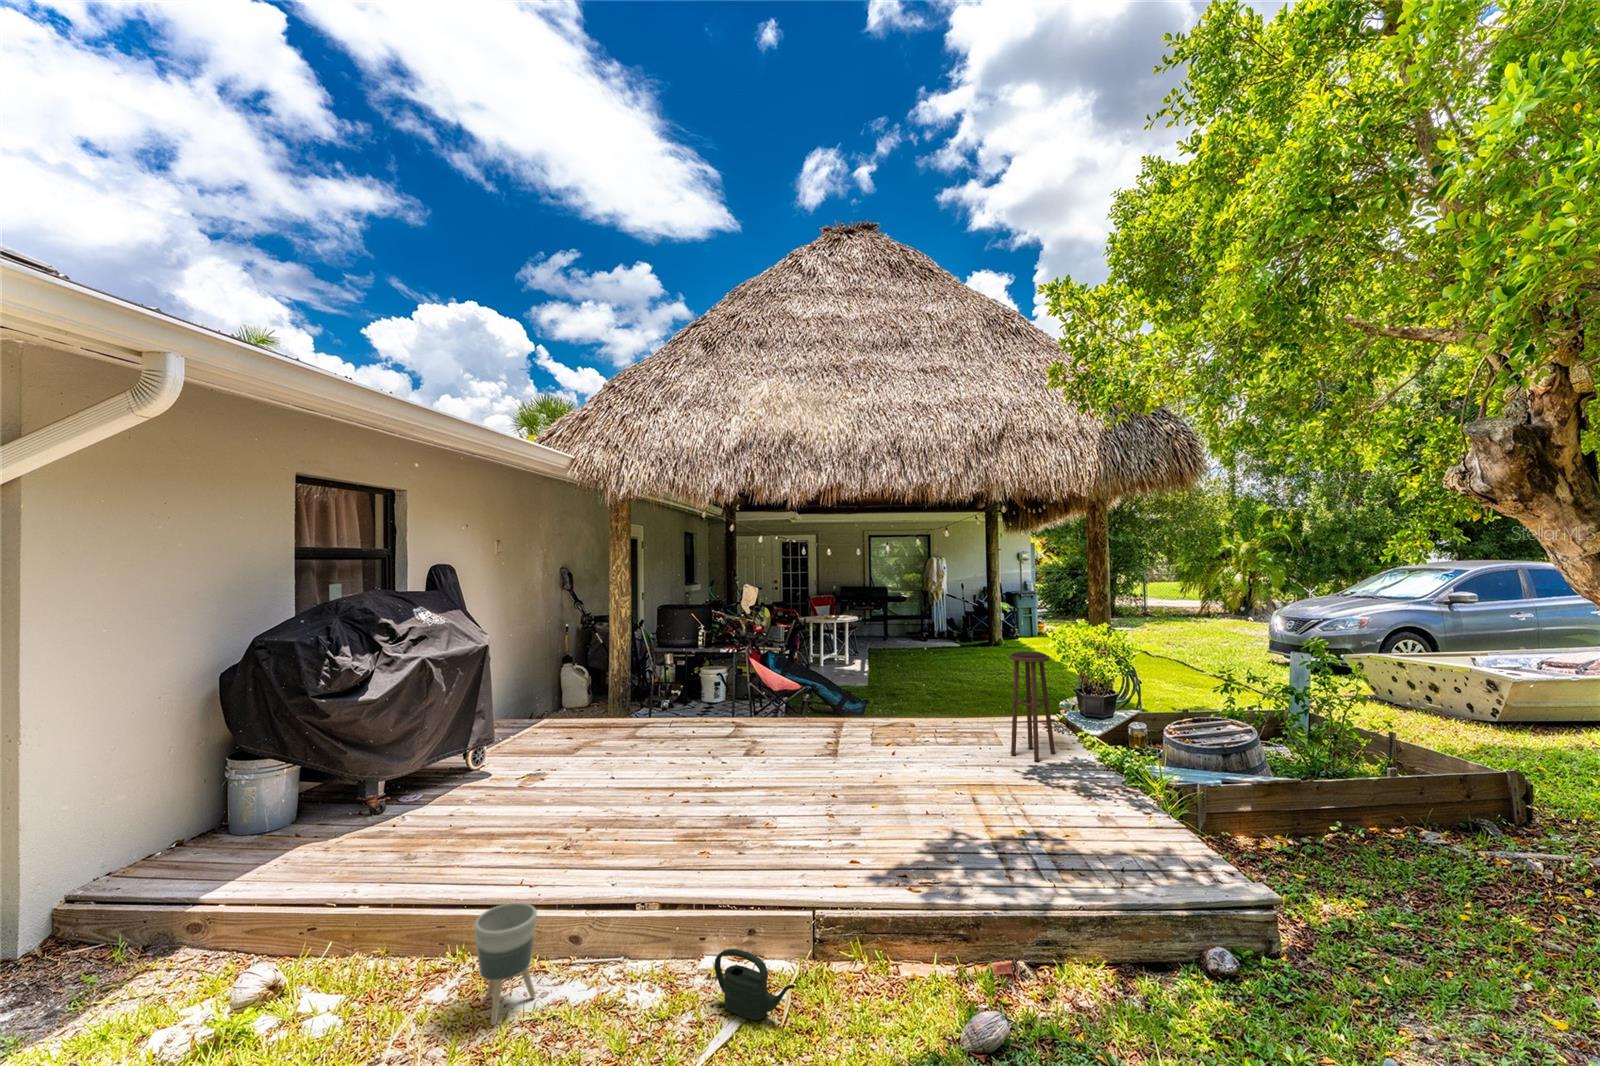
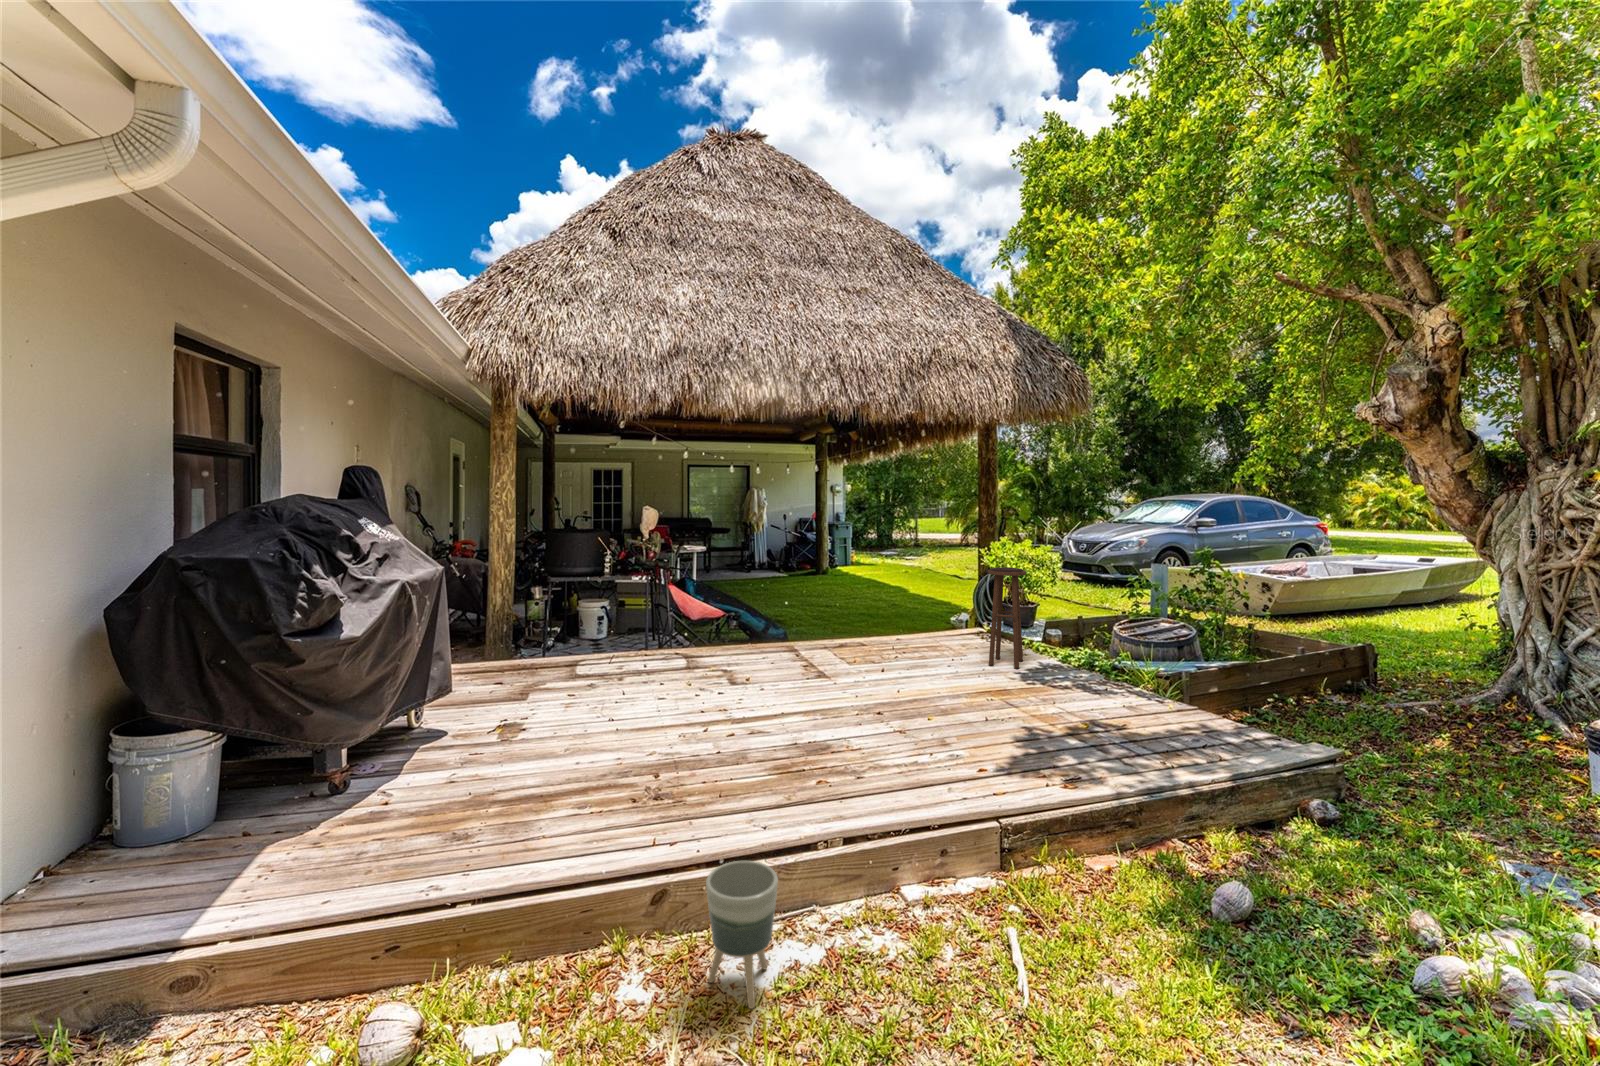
watering can: present [715,949,794,1021] -> none [955,867,1060,934]

